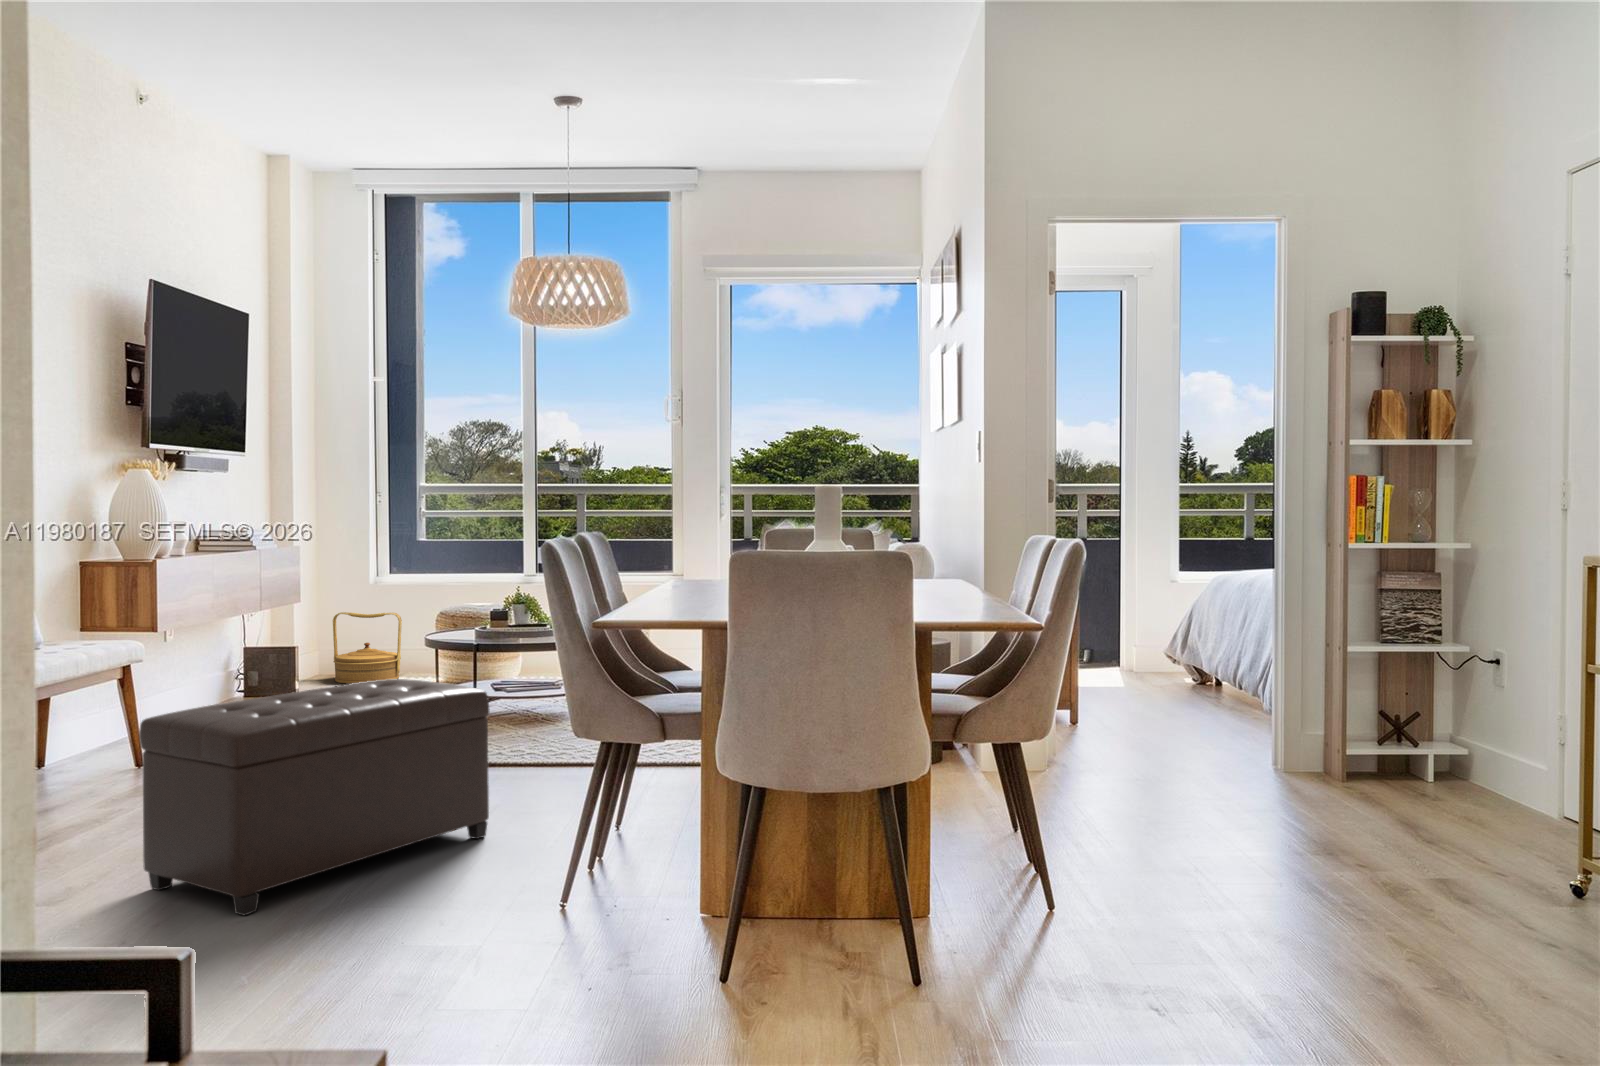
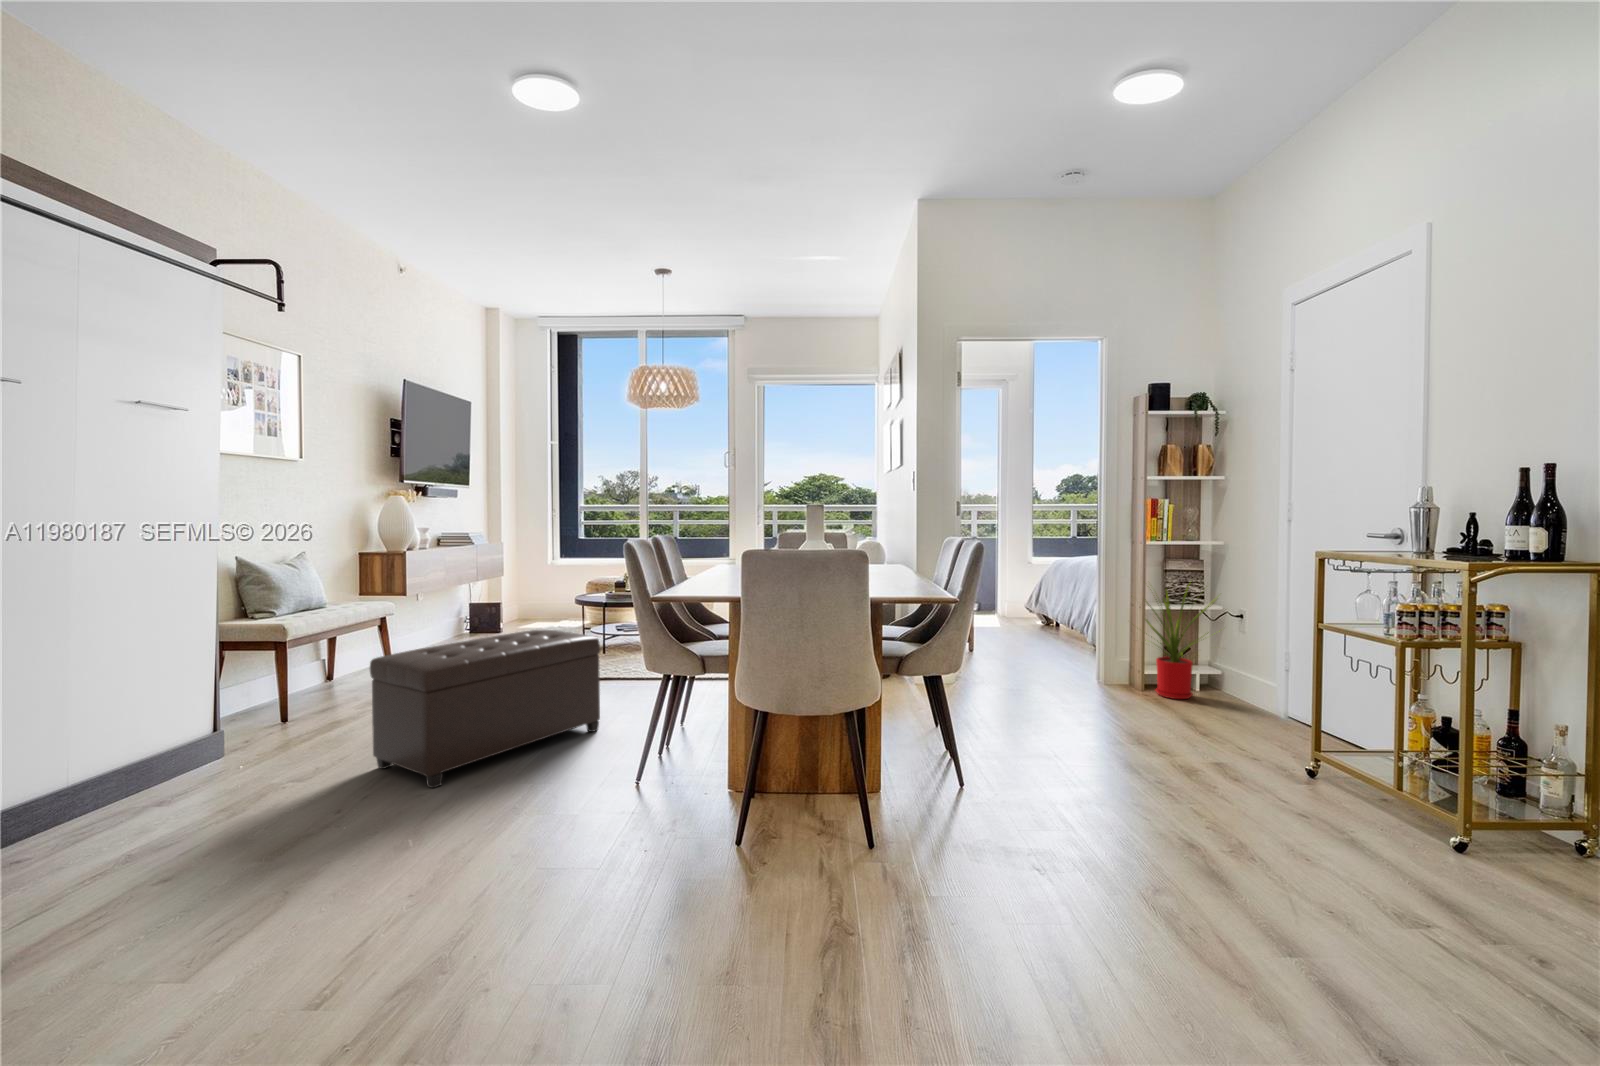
house plant: none [1317,601,1472,791] -> present [1146,585,1217,699]
woven basket: present [333,612,402,684] -> none [523,582,564,626]

